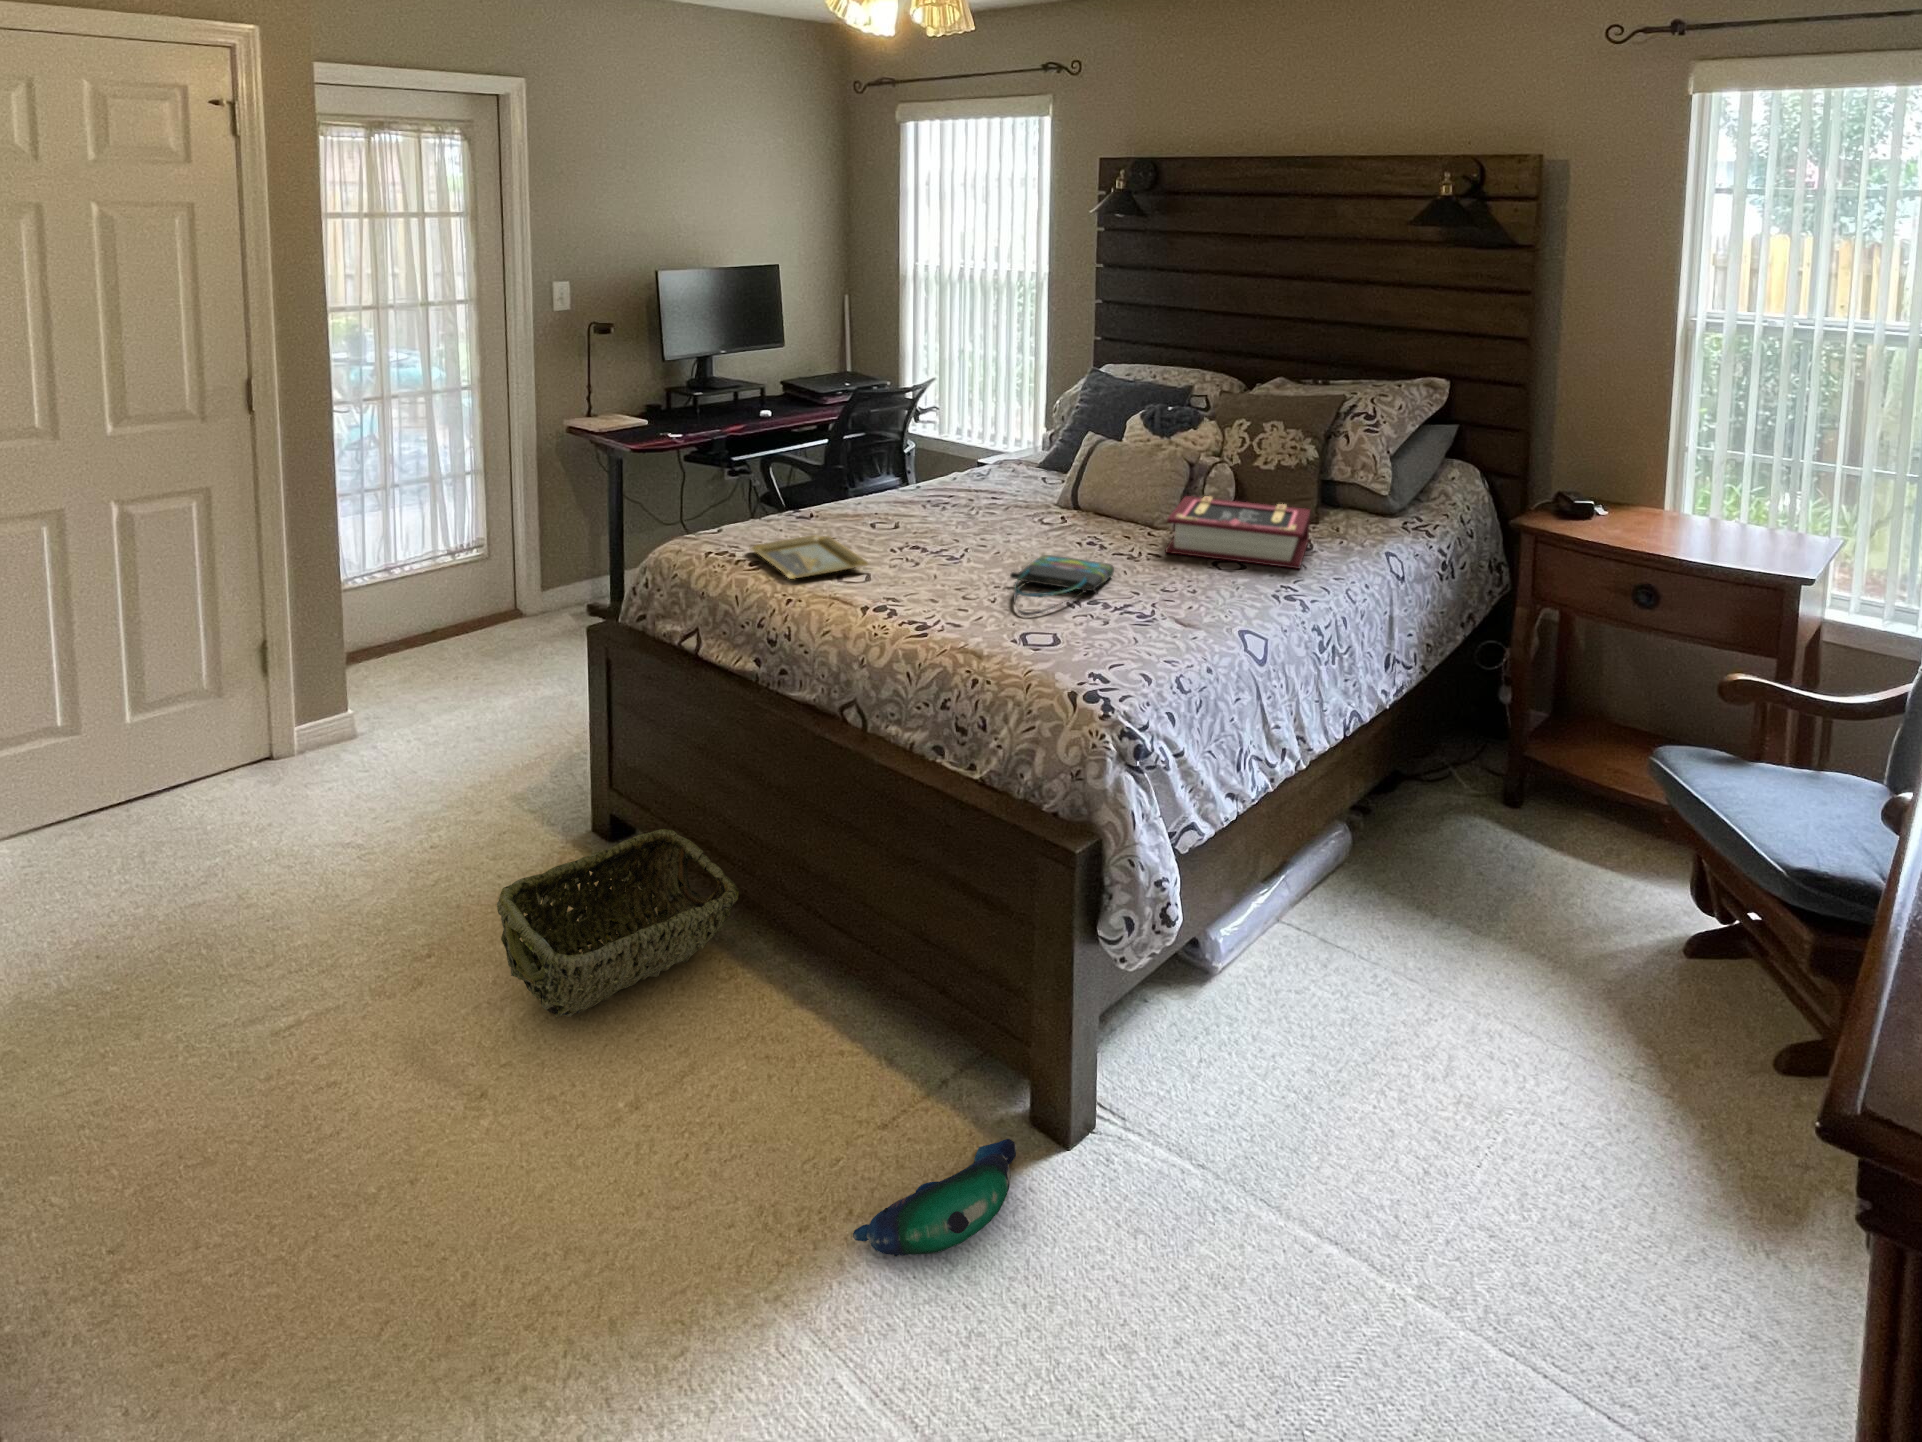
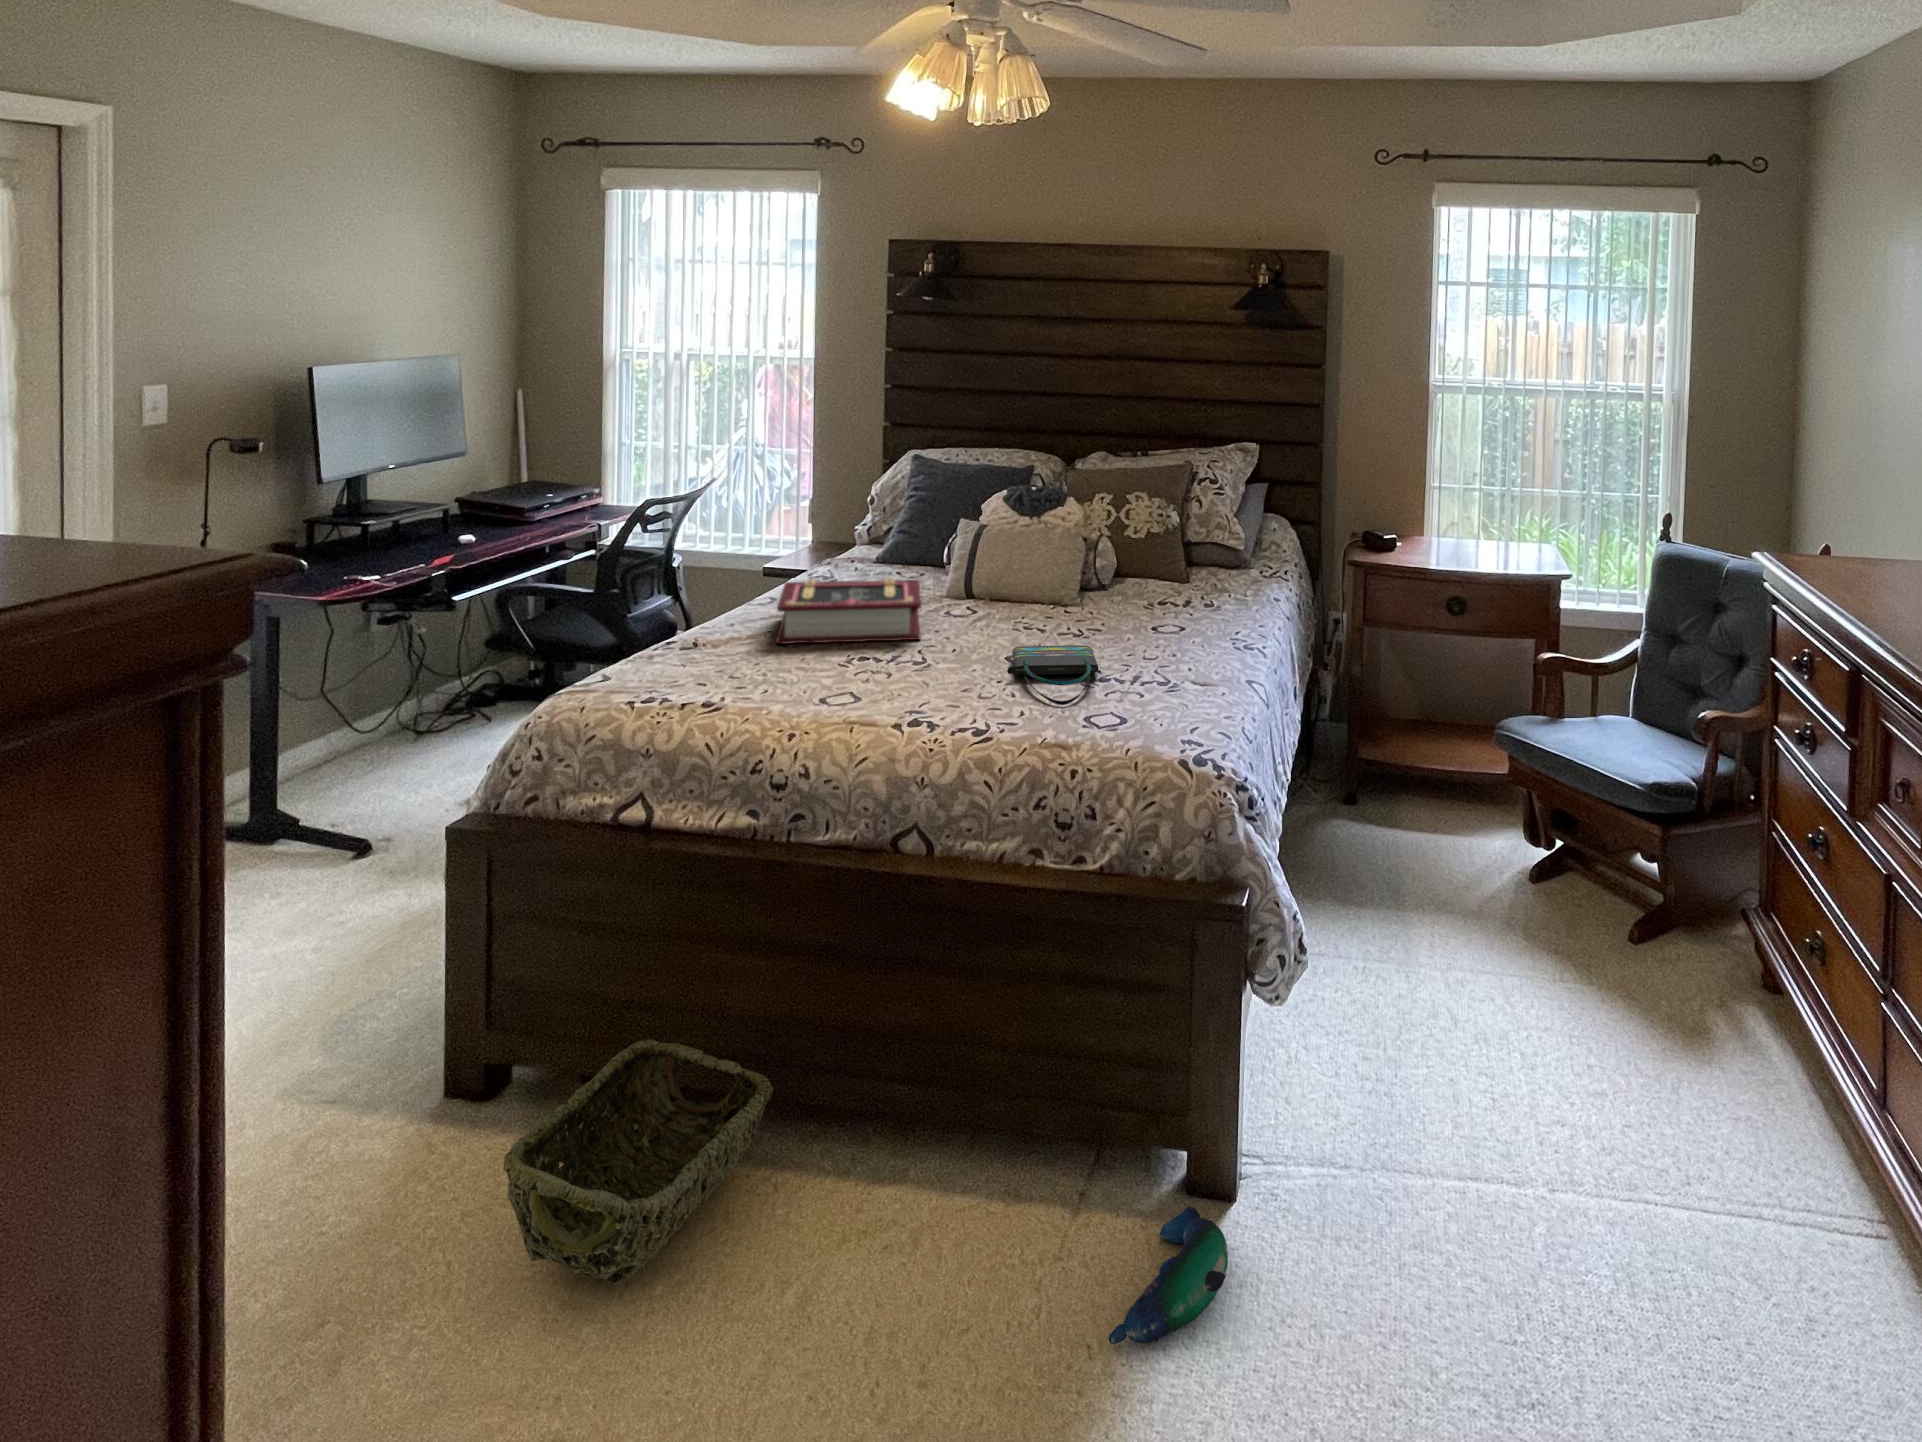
book: present [1165,496,1311,569] -> present [776,578,921,644]
tray: present [752,535,868,579] -> none [686,663,849,712]

